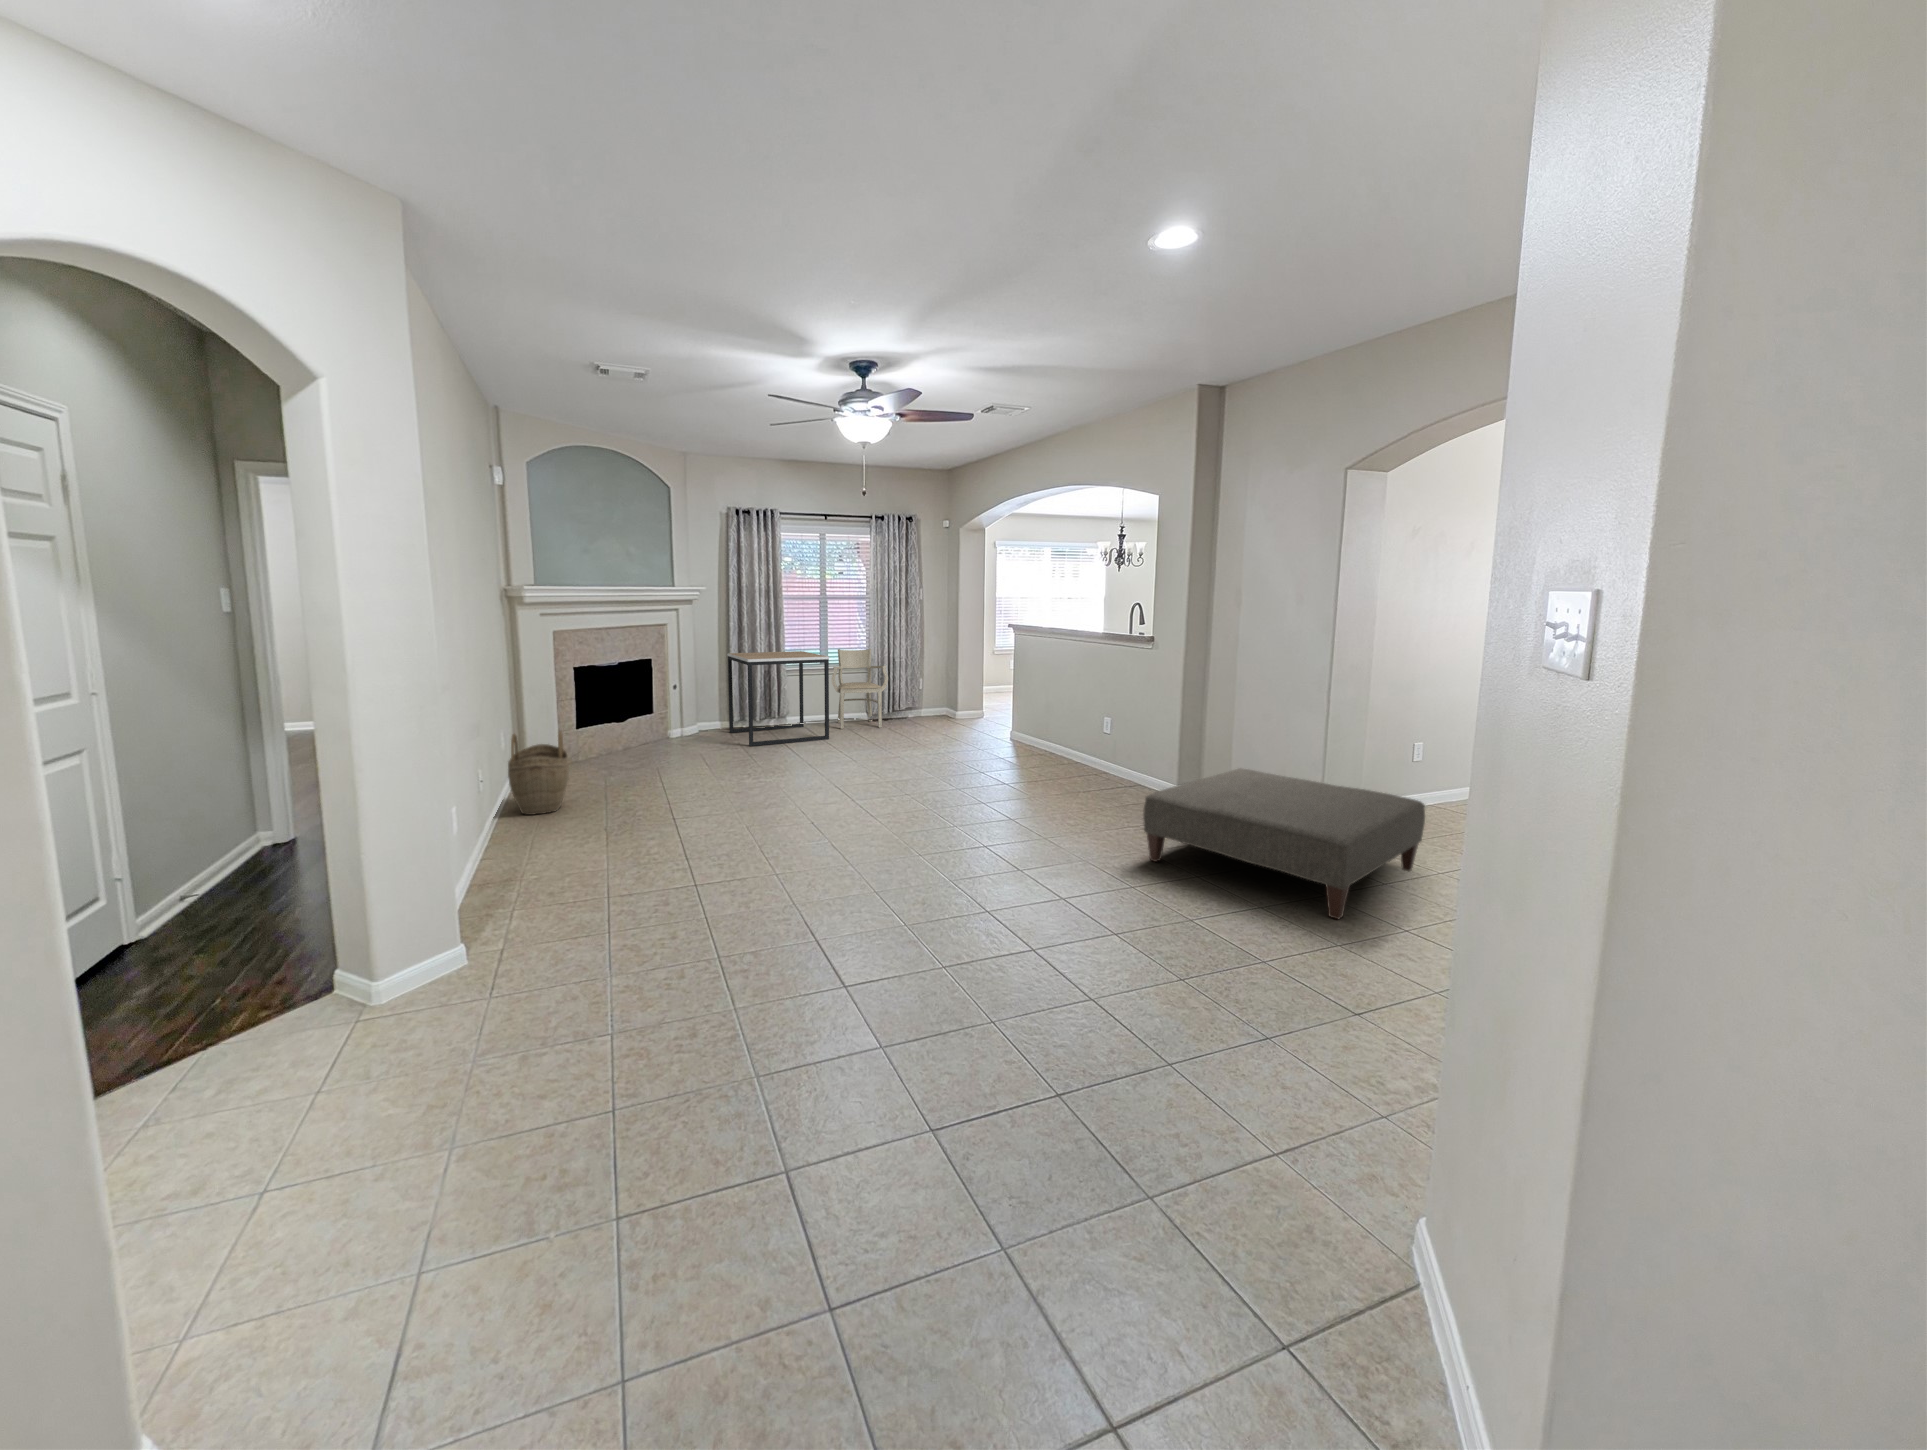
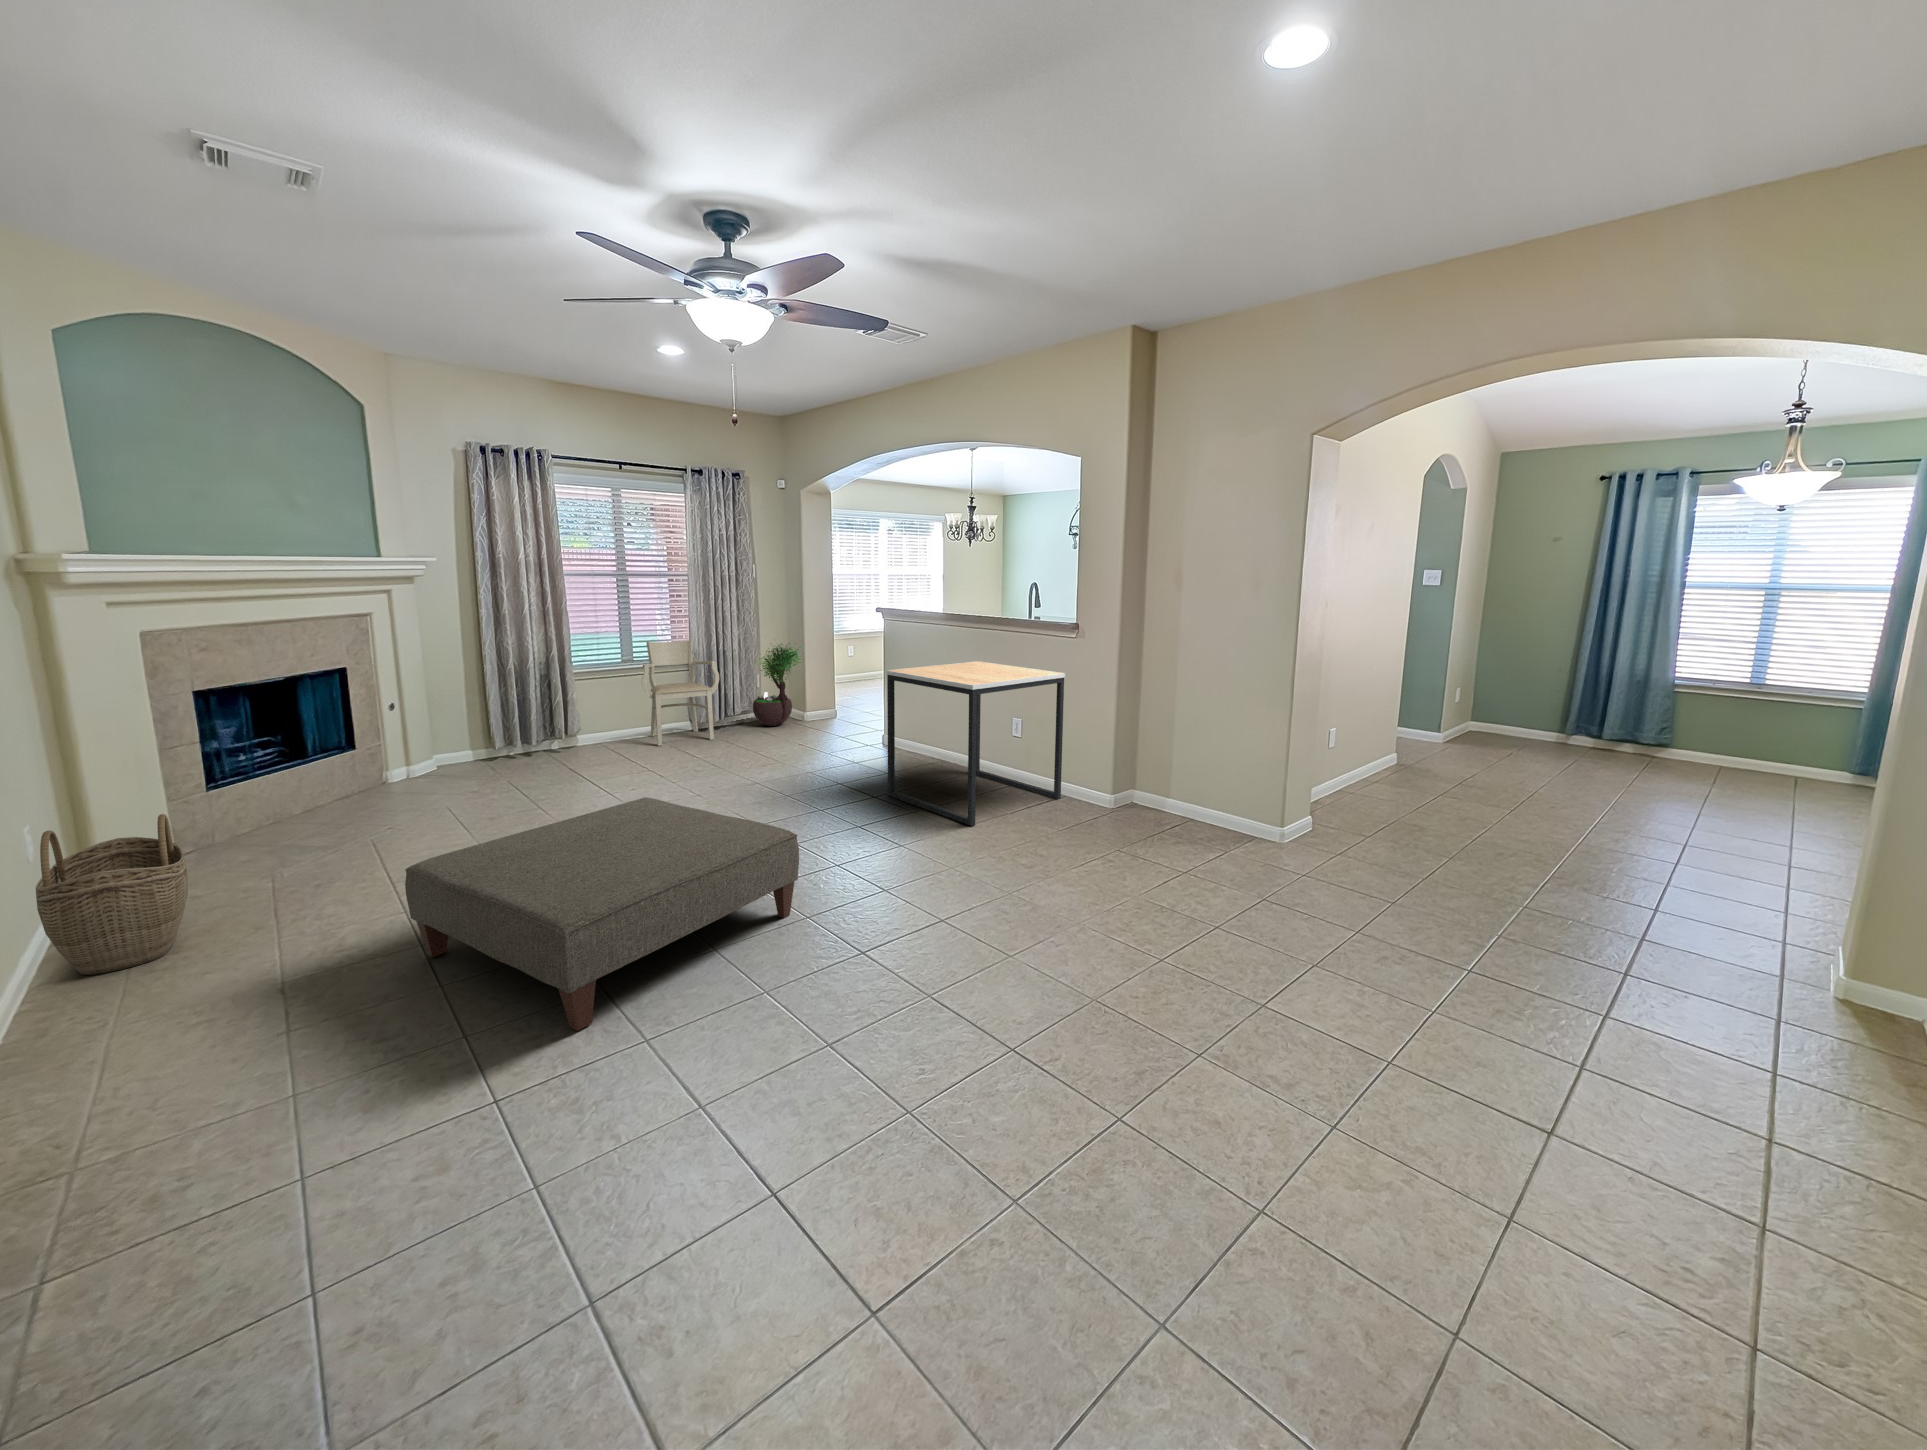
potted tree: none [915,649,957,721] -> present [753,643,800,726]
side table: present [727,651,829,746] -> present [887,661,1065,826]
ottoman: present [1143,768,1425,919] -> present [405,797,799,1031]

